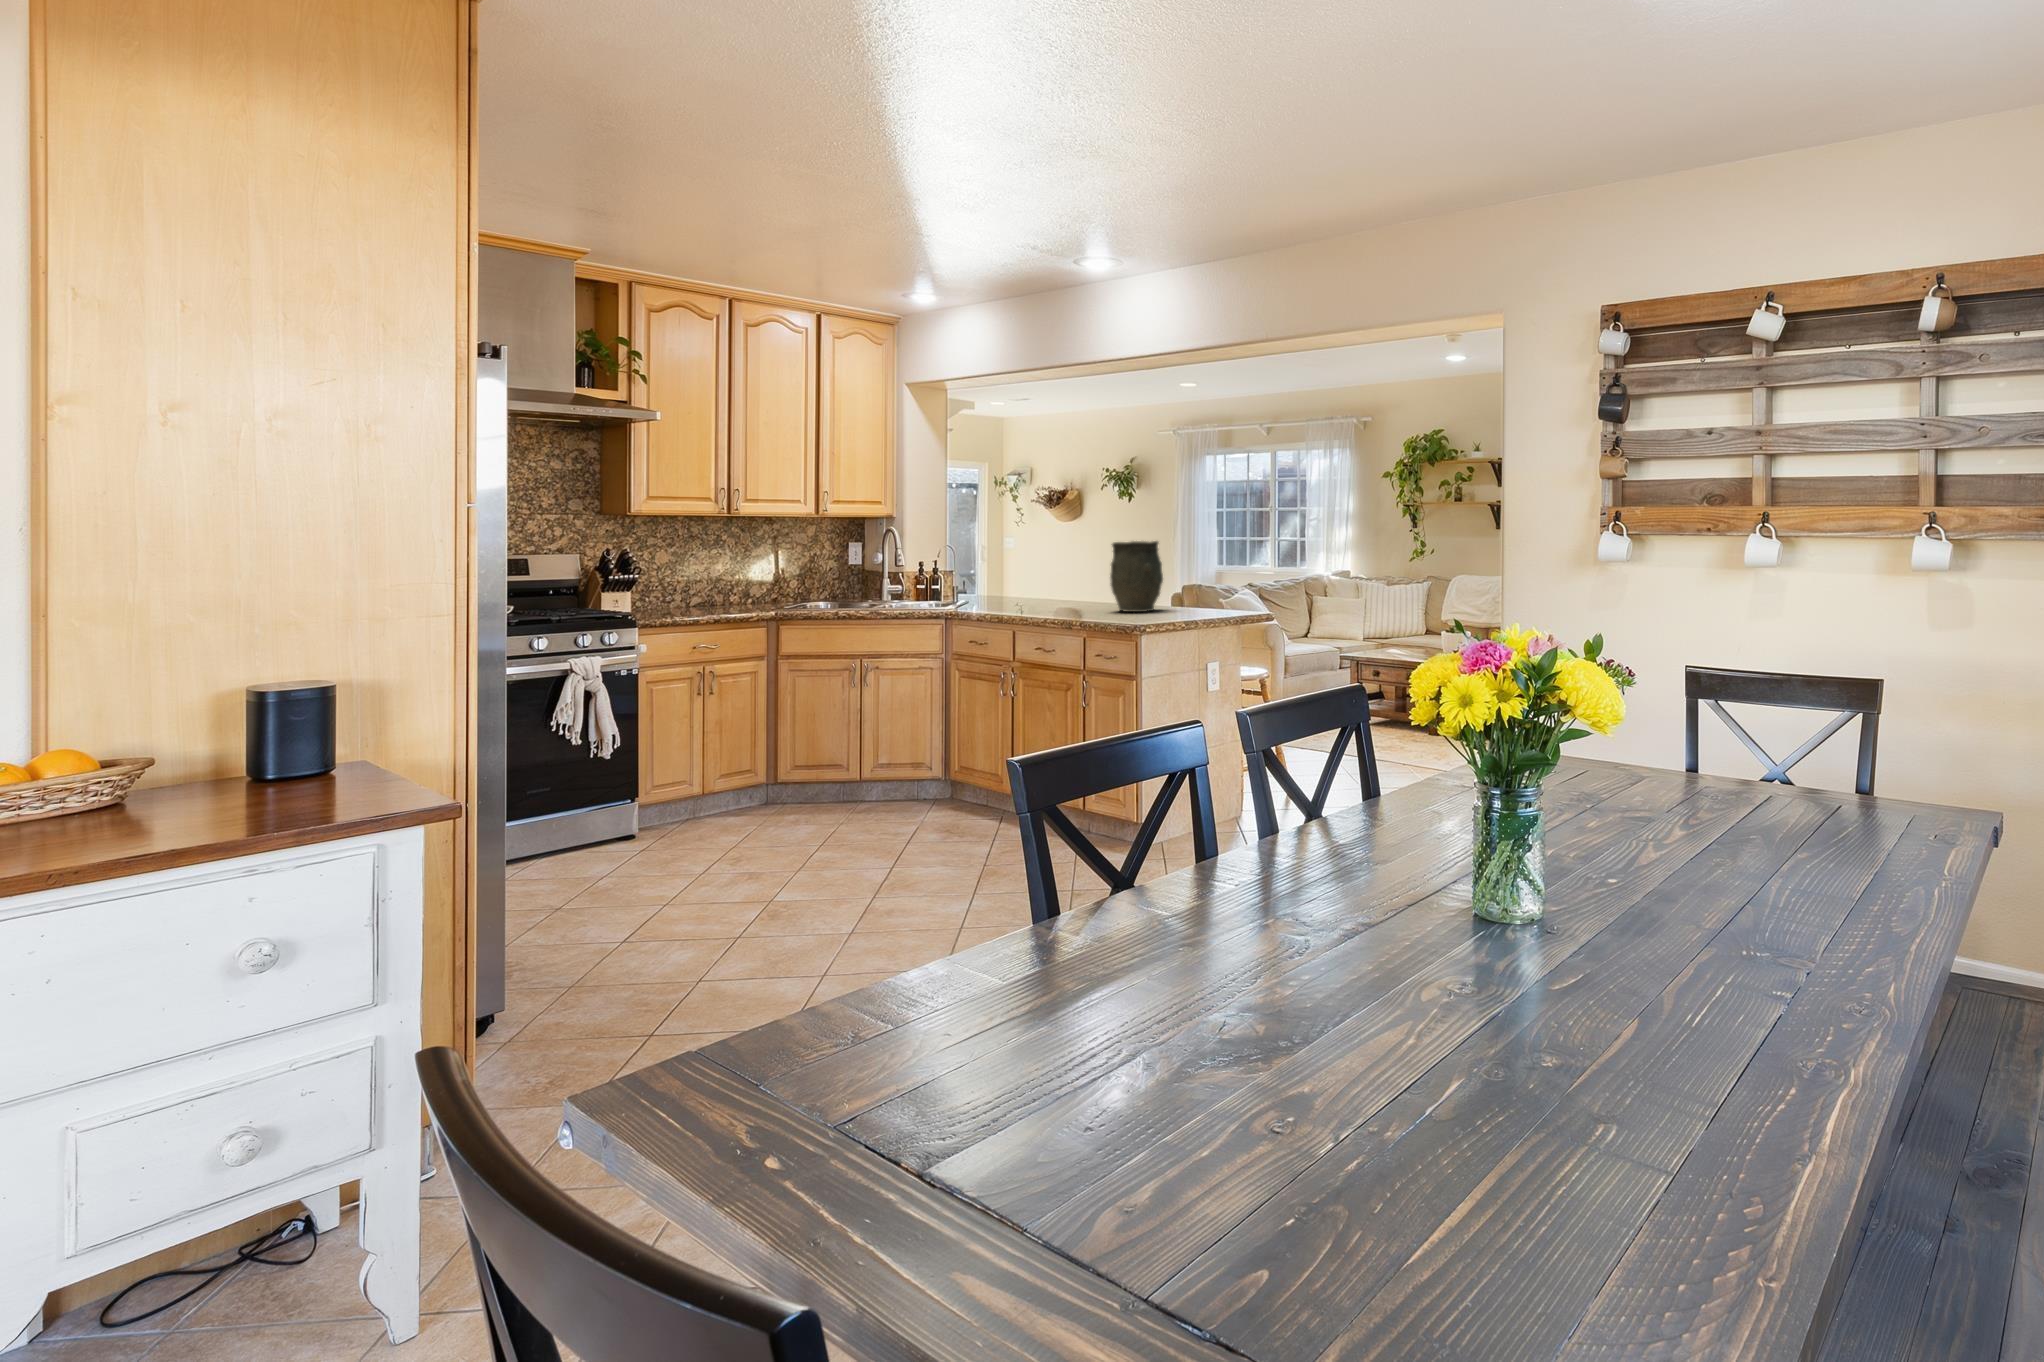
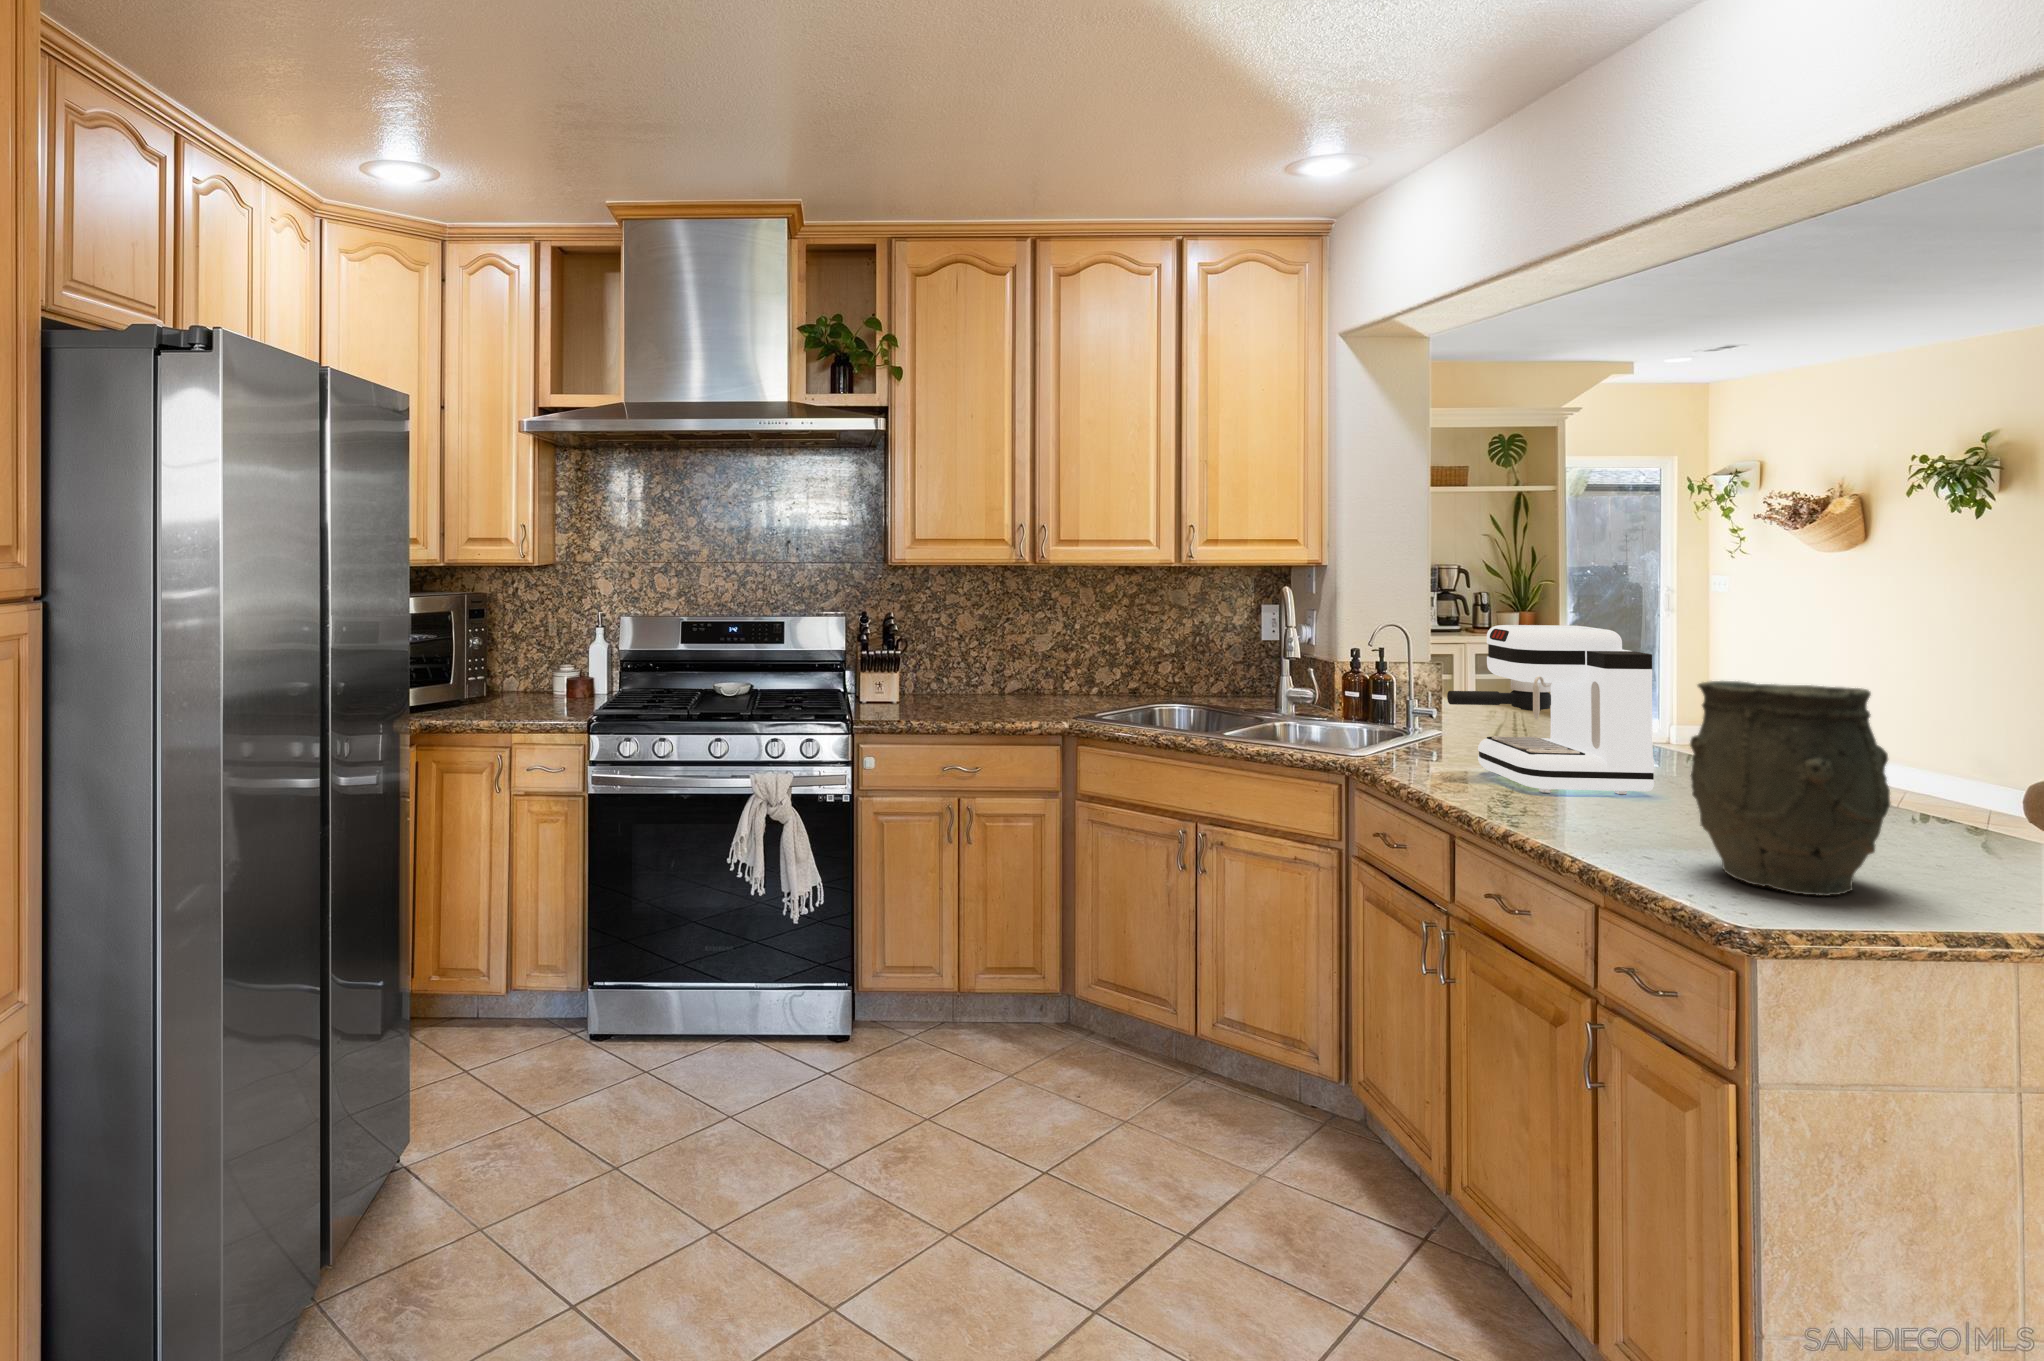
coffee maker: none [999,535,1078,606] -> present [1447,625,1654,794]

